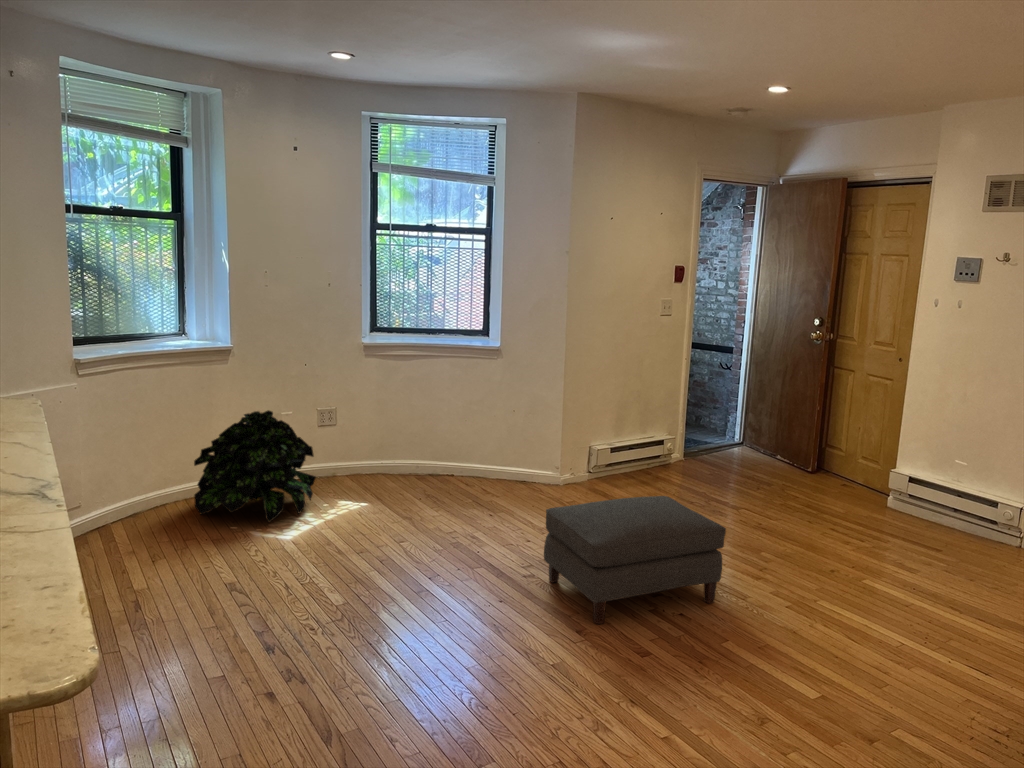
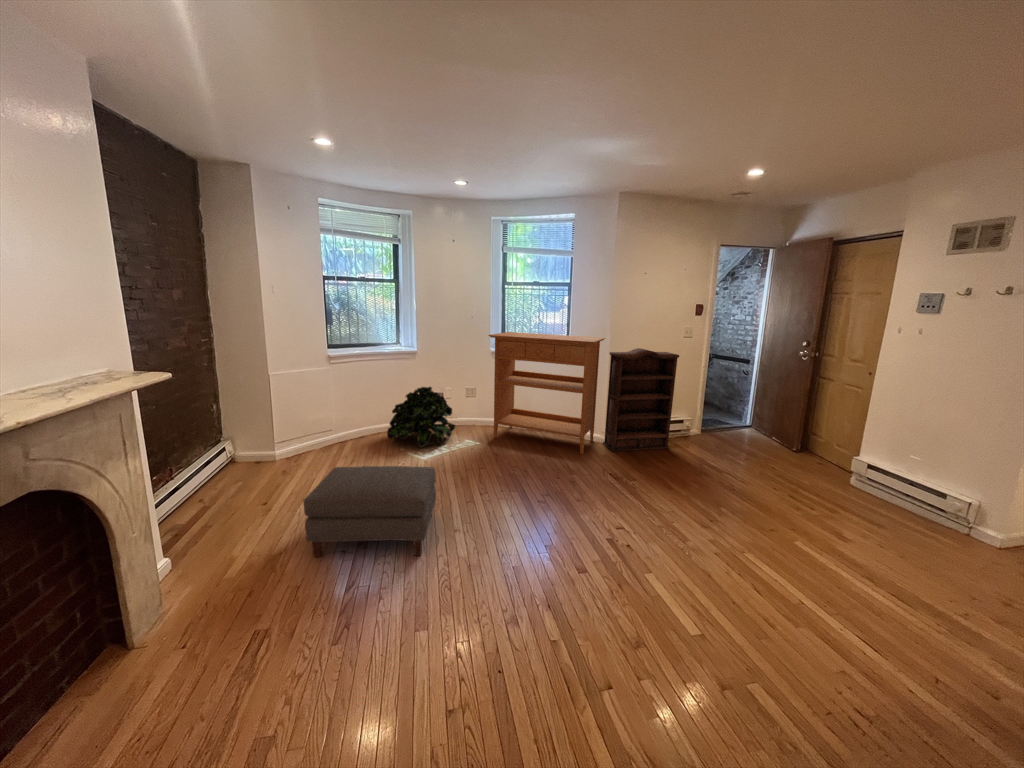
console table: none [375,308,561,503] -> present [488,332,605,454]
bookshelf: none [561,332,667,495] -> present [603,348,679,452]
ottoman: present [544,496,726,624] -> present [303,466,436,557]

